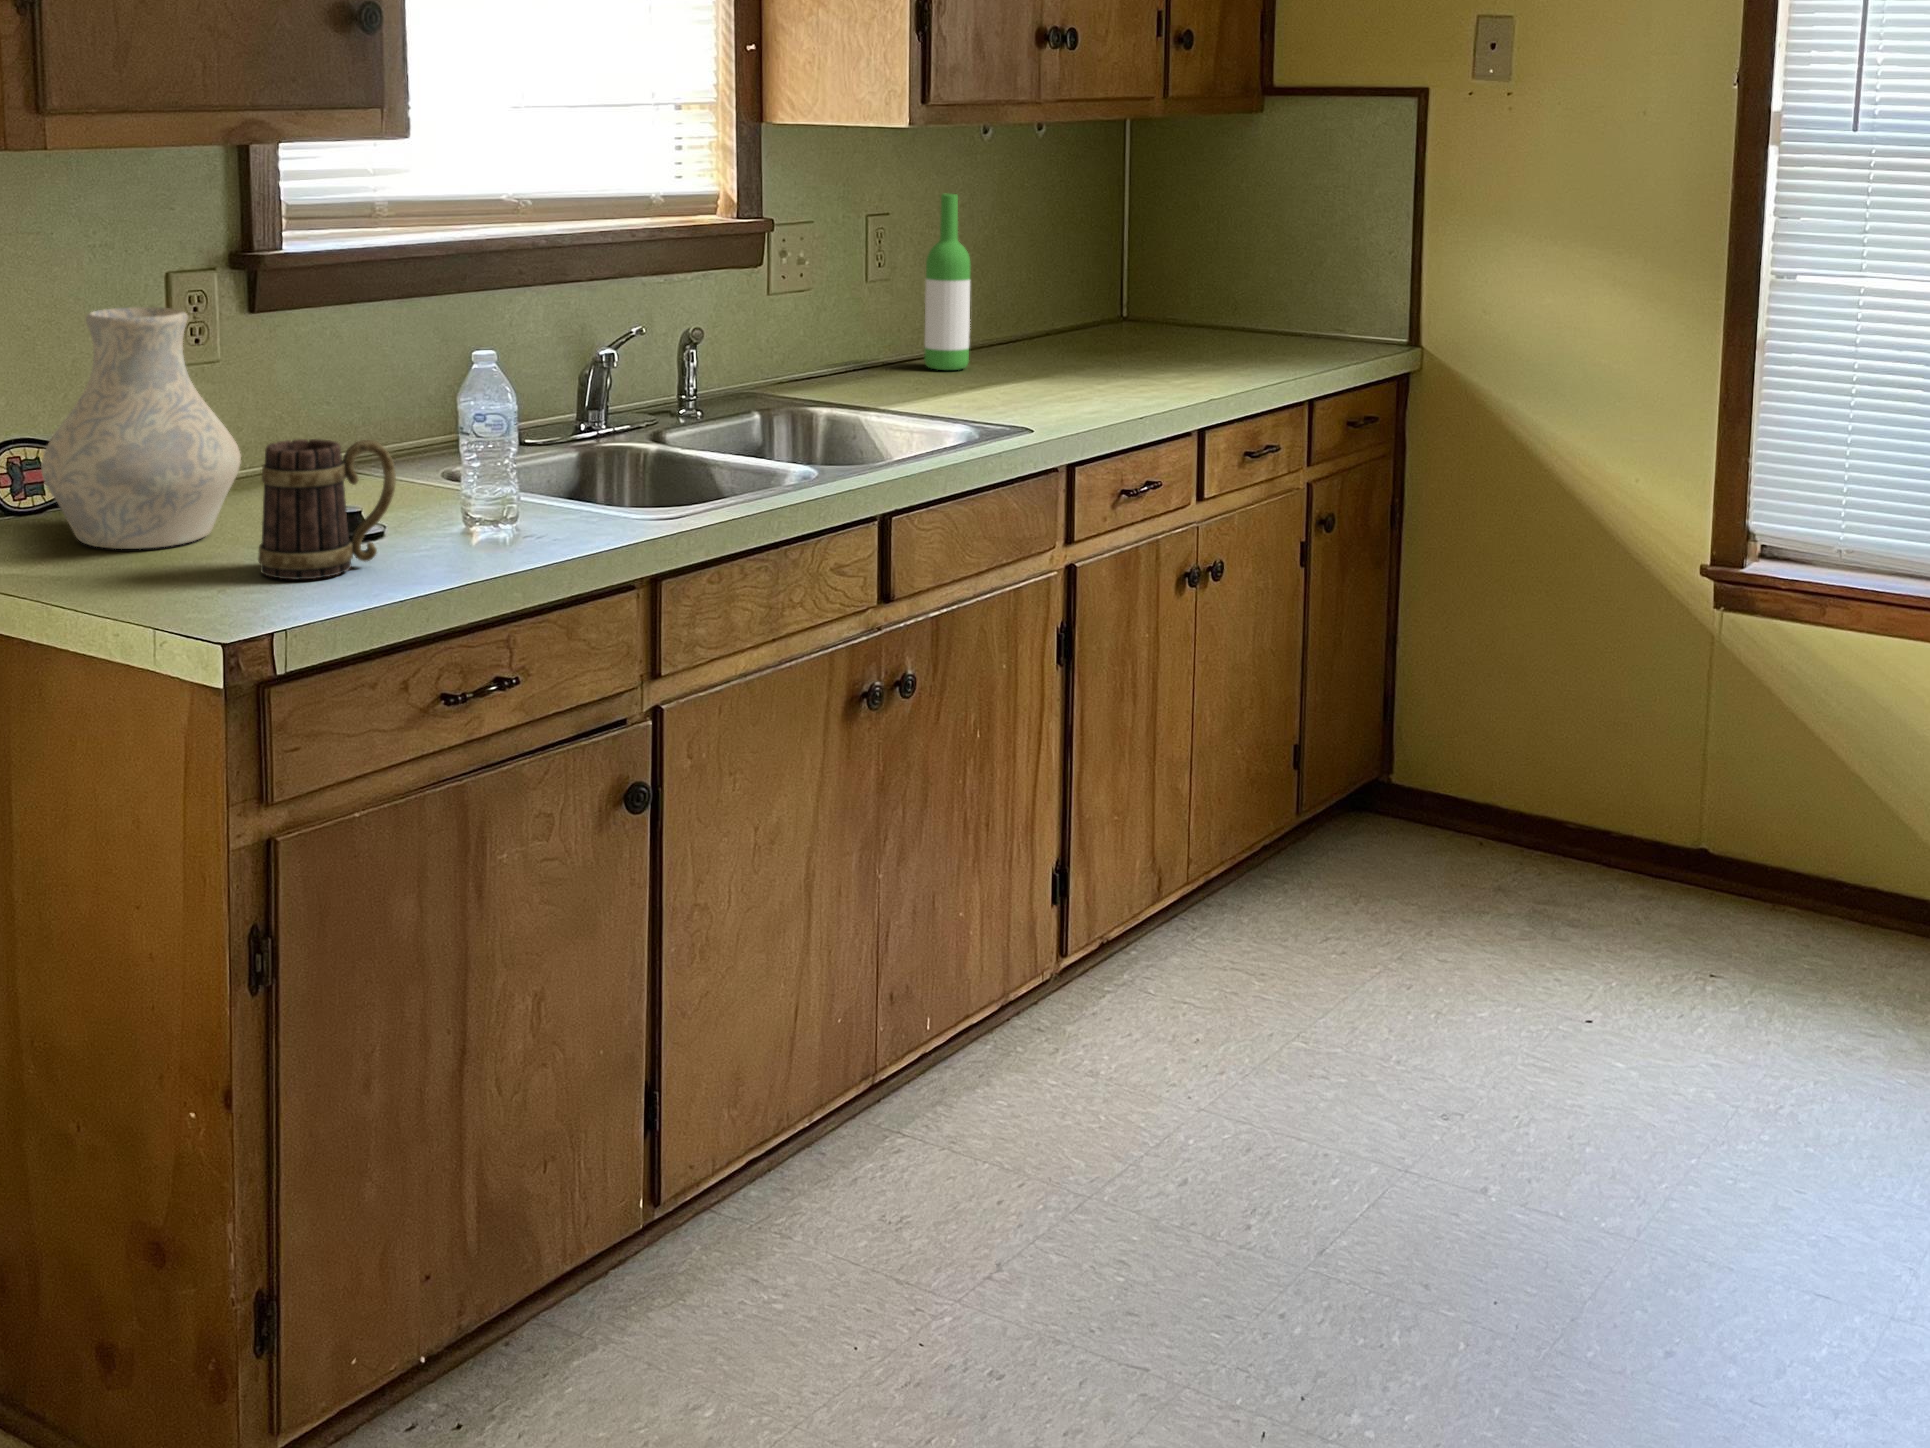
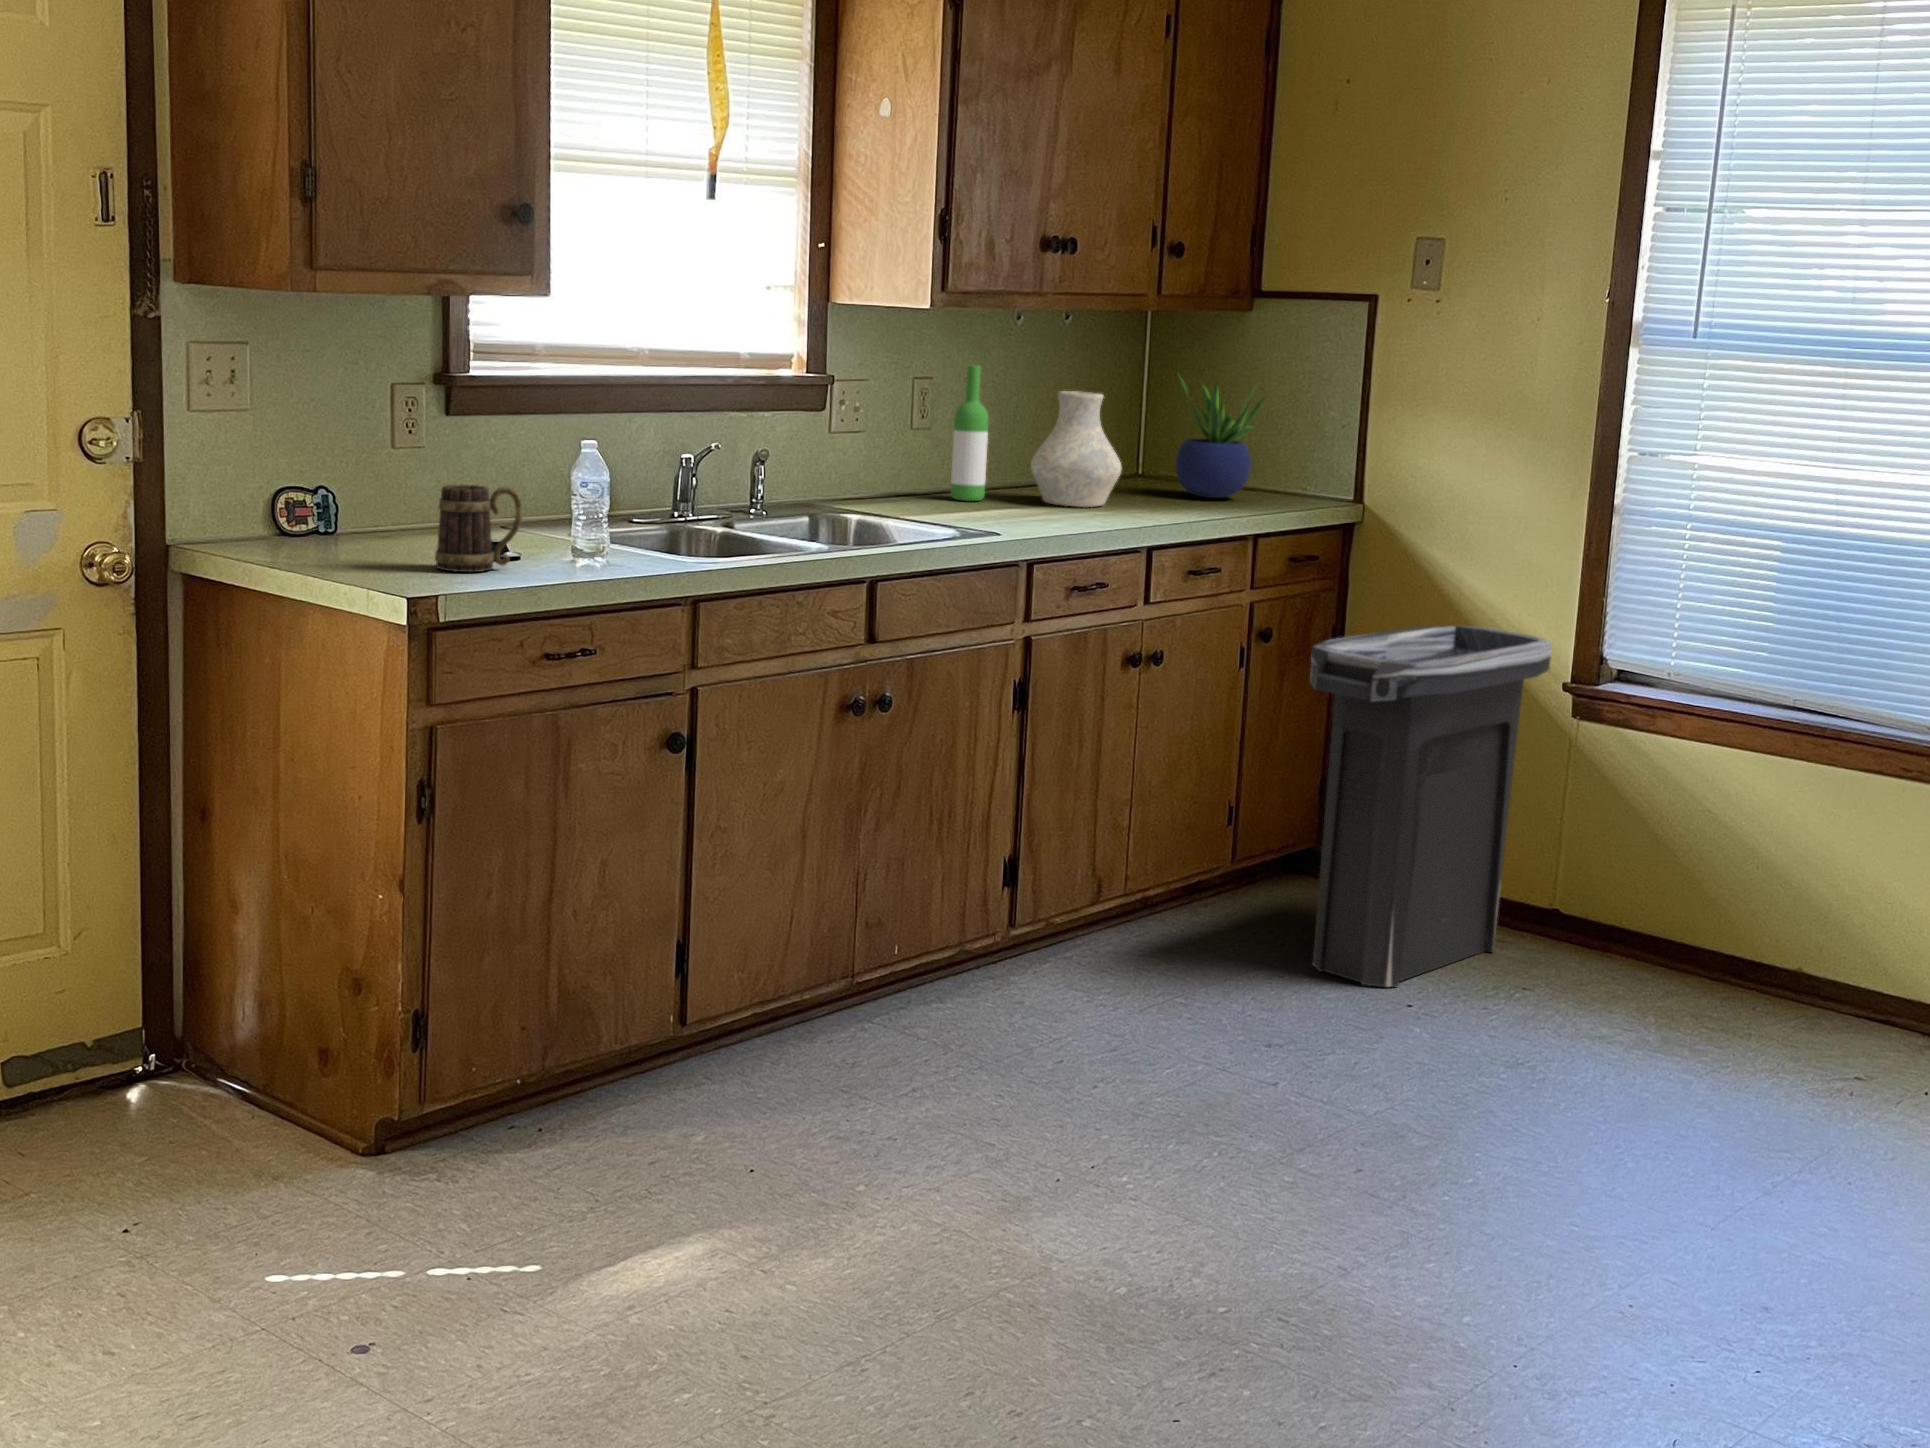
potted plant: none [1189,183,1304,344] -> present [1176,376,1266,498]
vase: present [41,307,241,549] -> present [1031,391,1121,507]
trash can: none [1425,496,1698,986] -> present [1310,625,1552,987]

